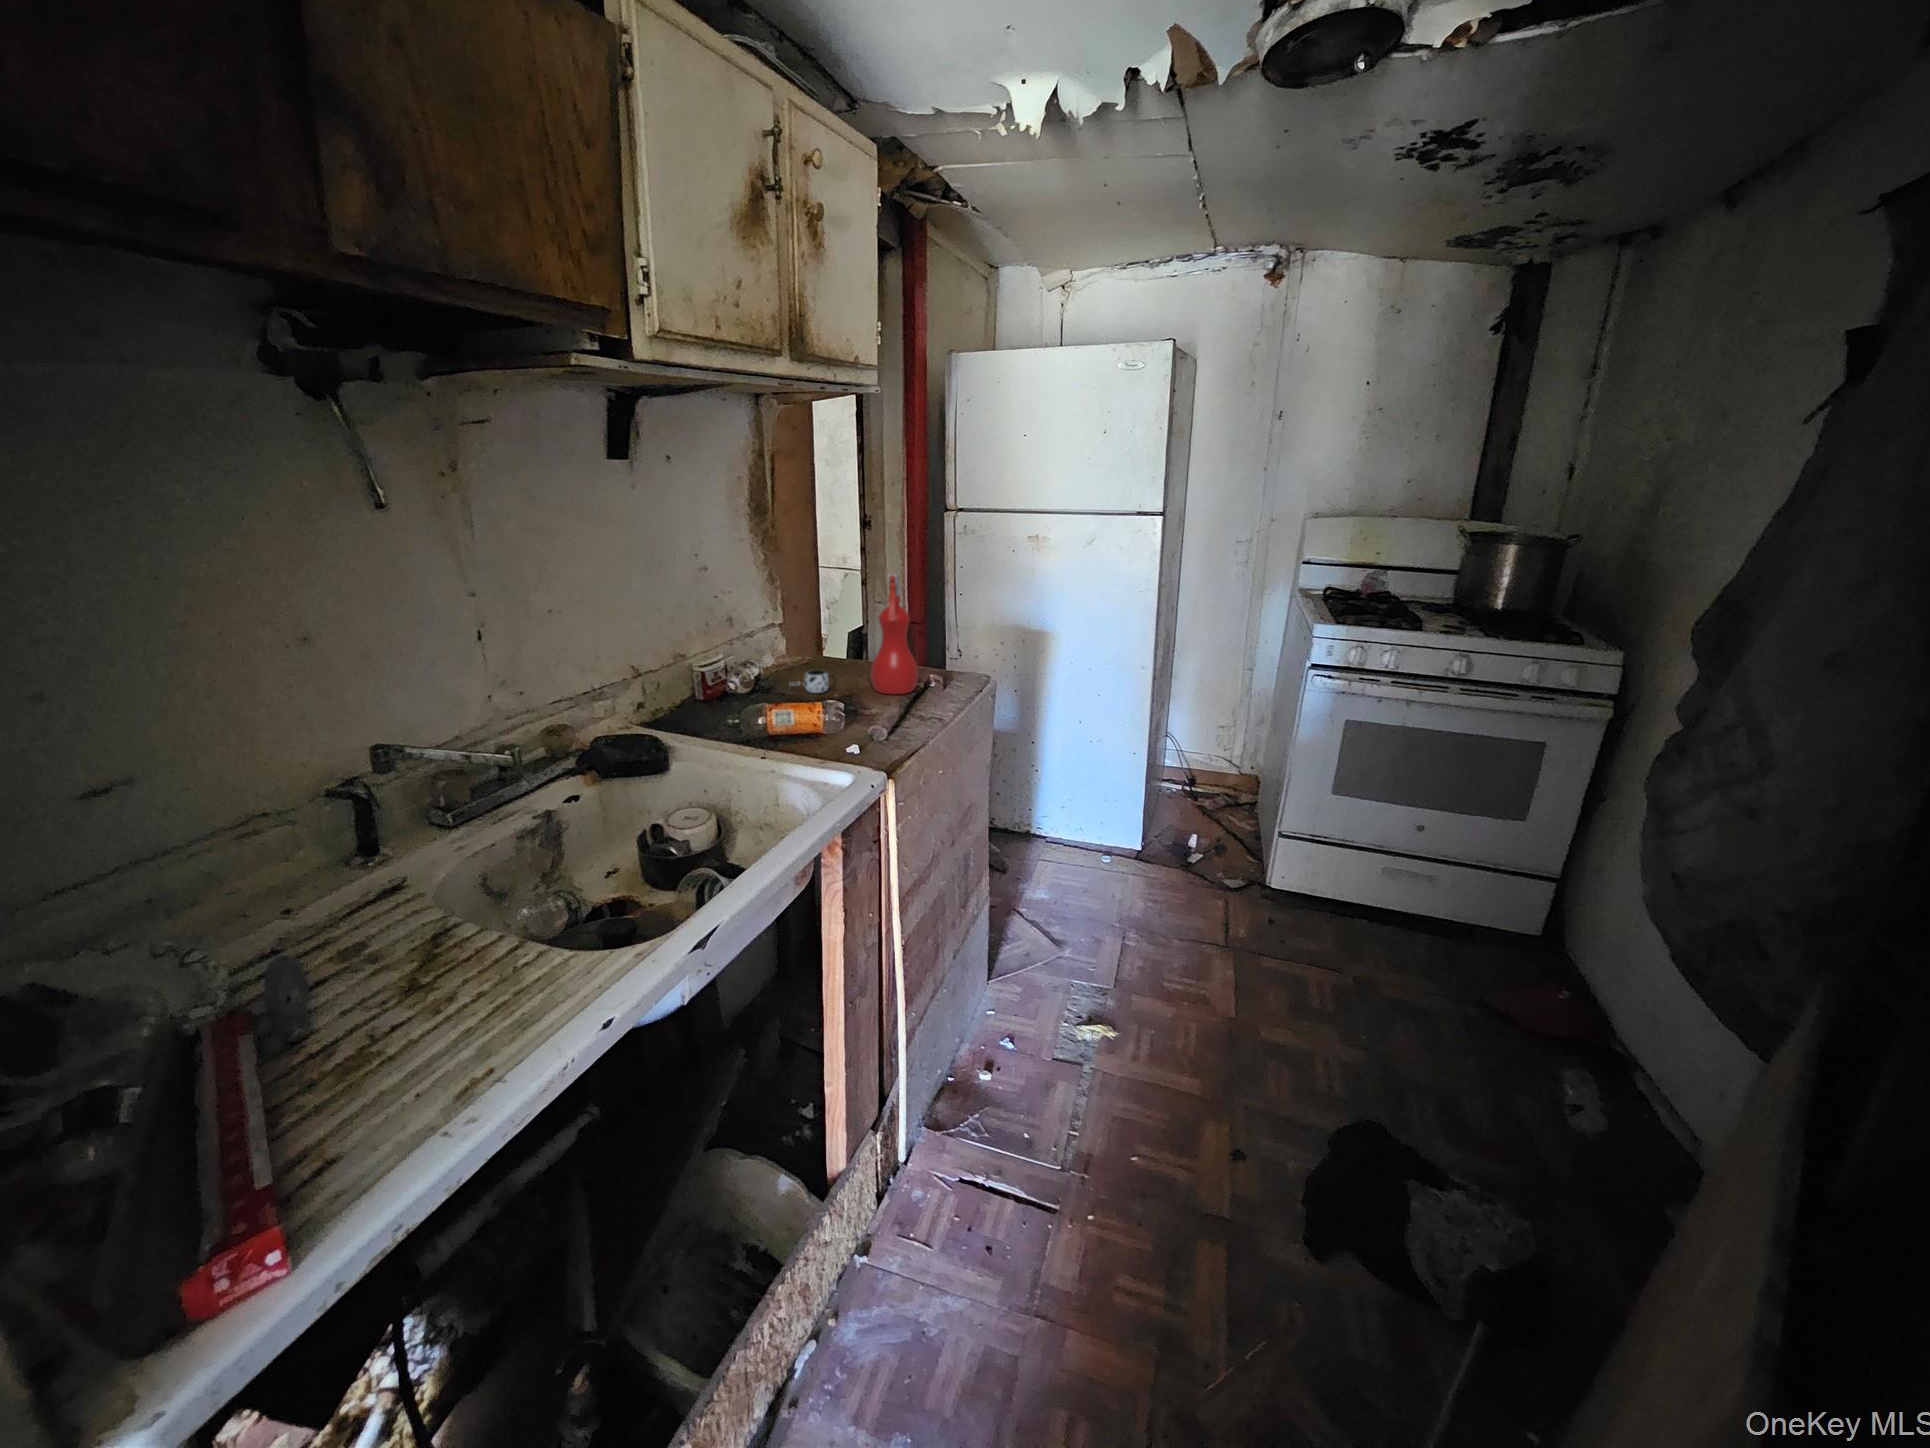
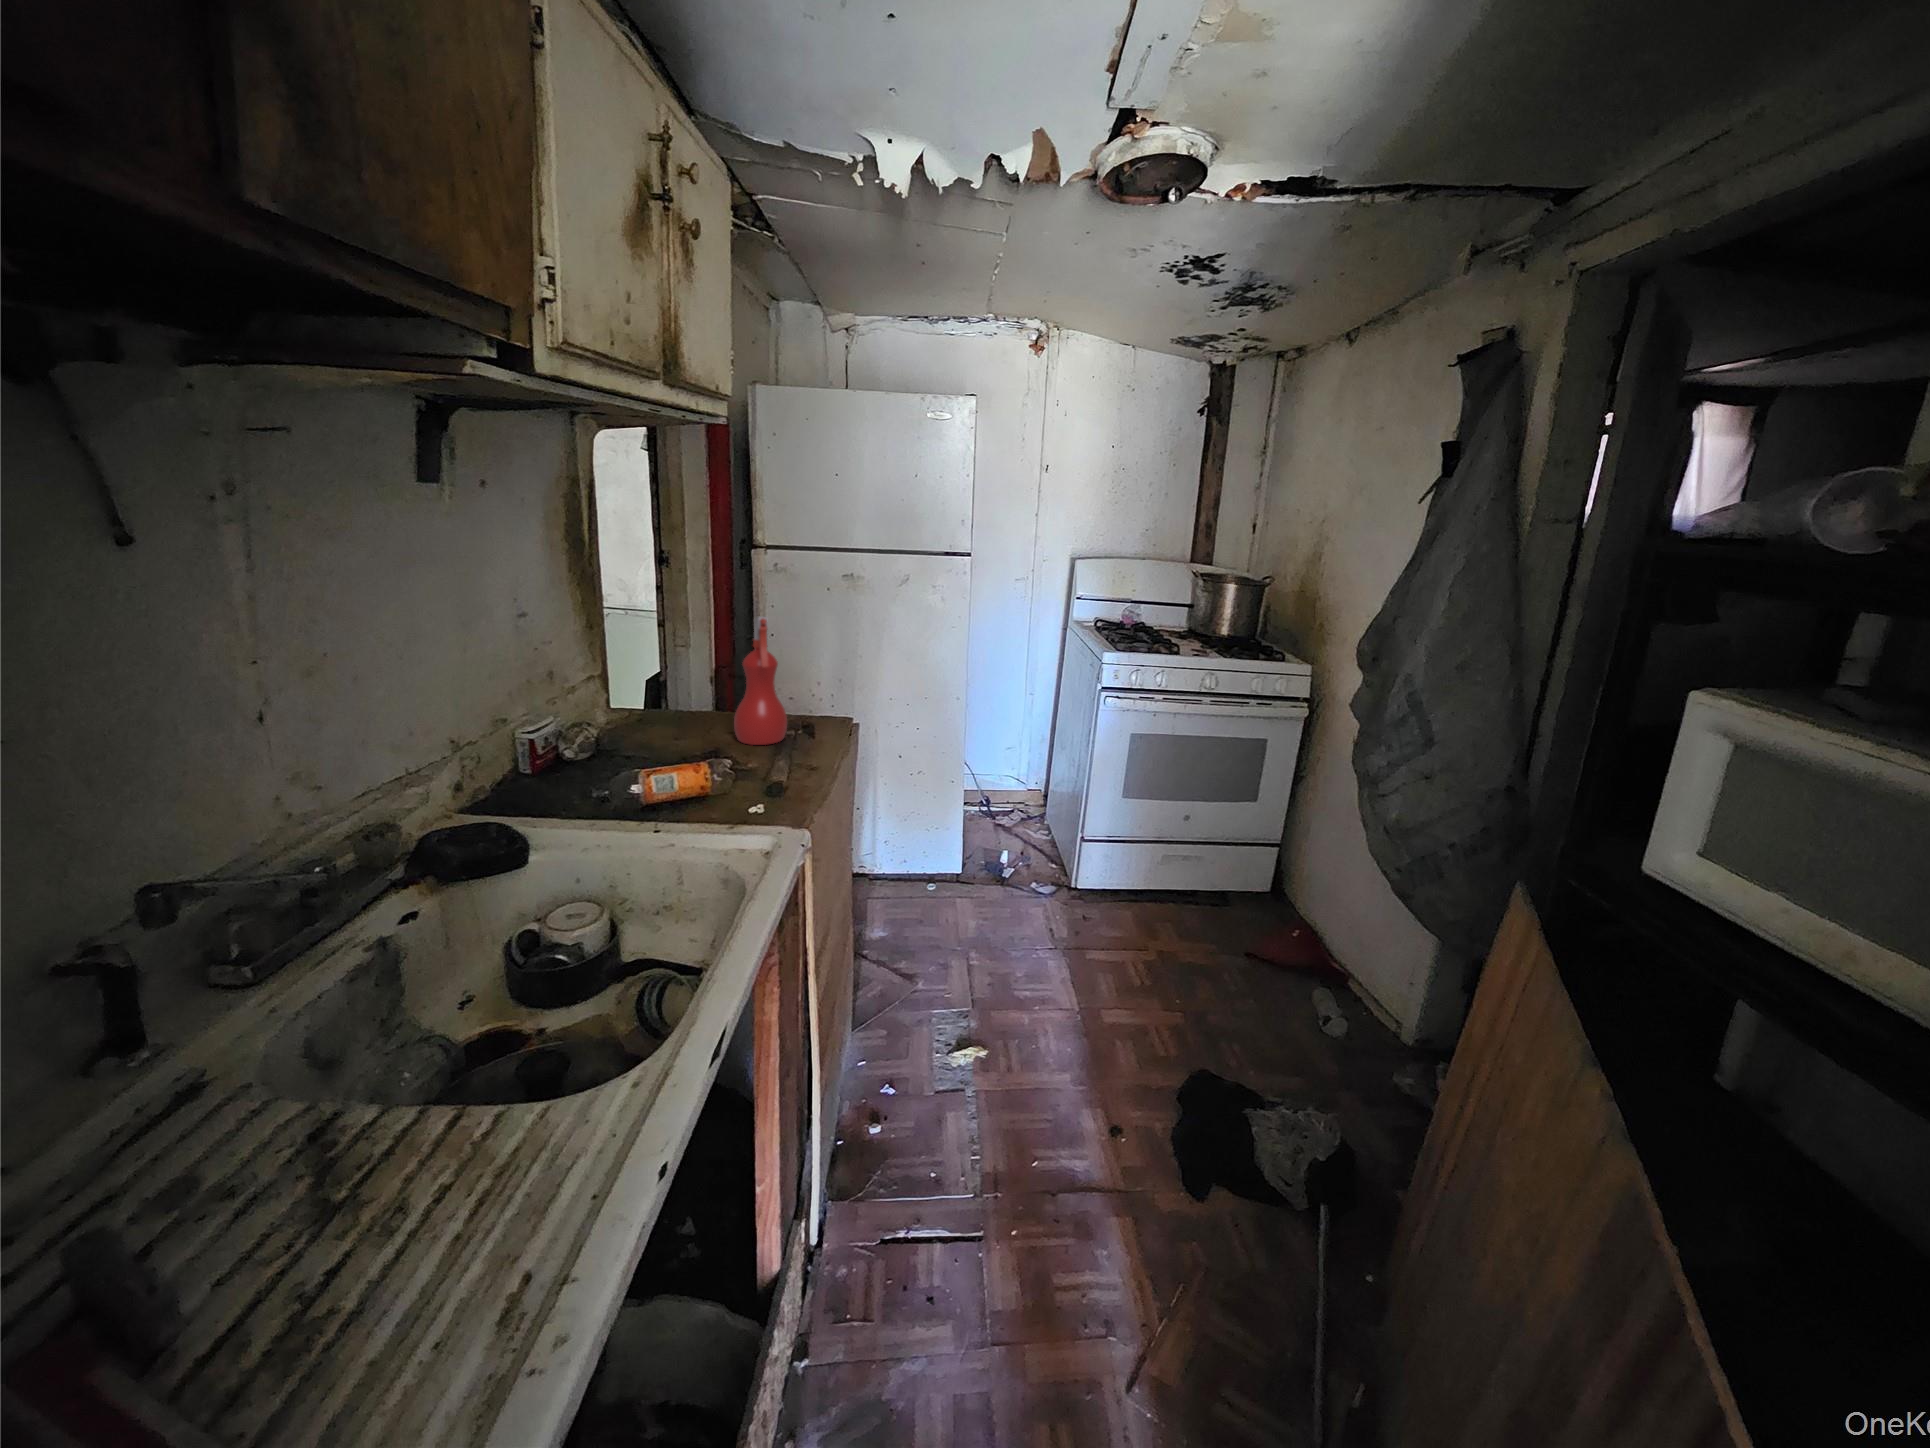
mug: present [804,670,836,693] -> none [635,725,697,752]

